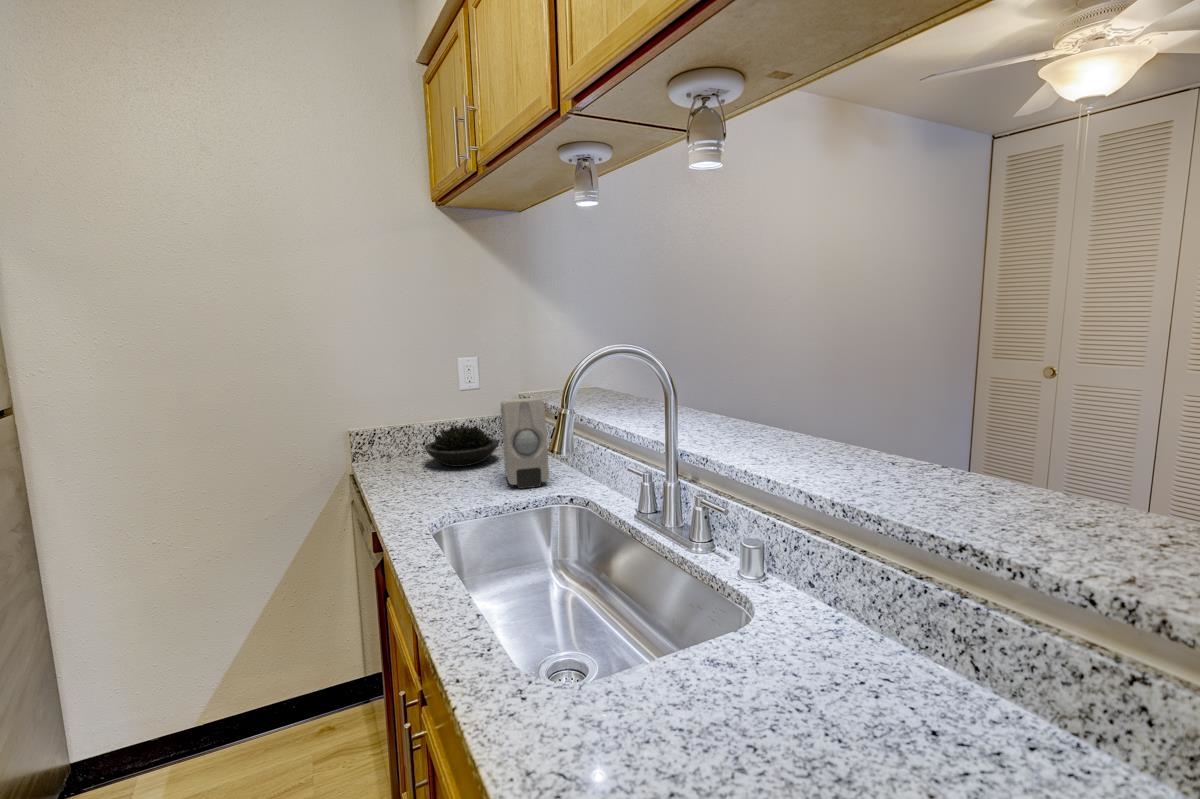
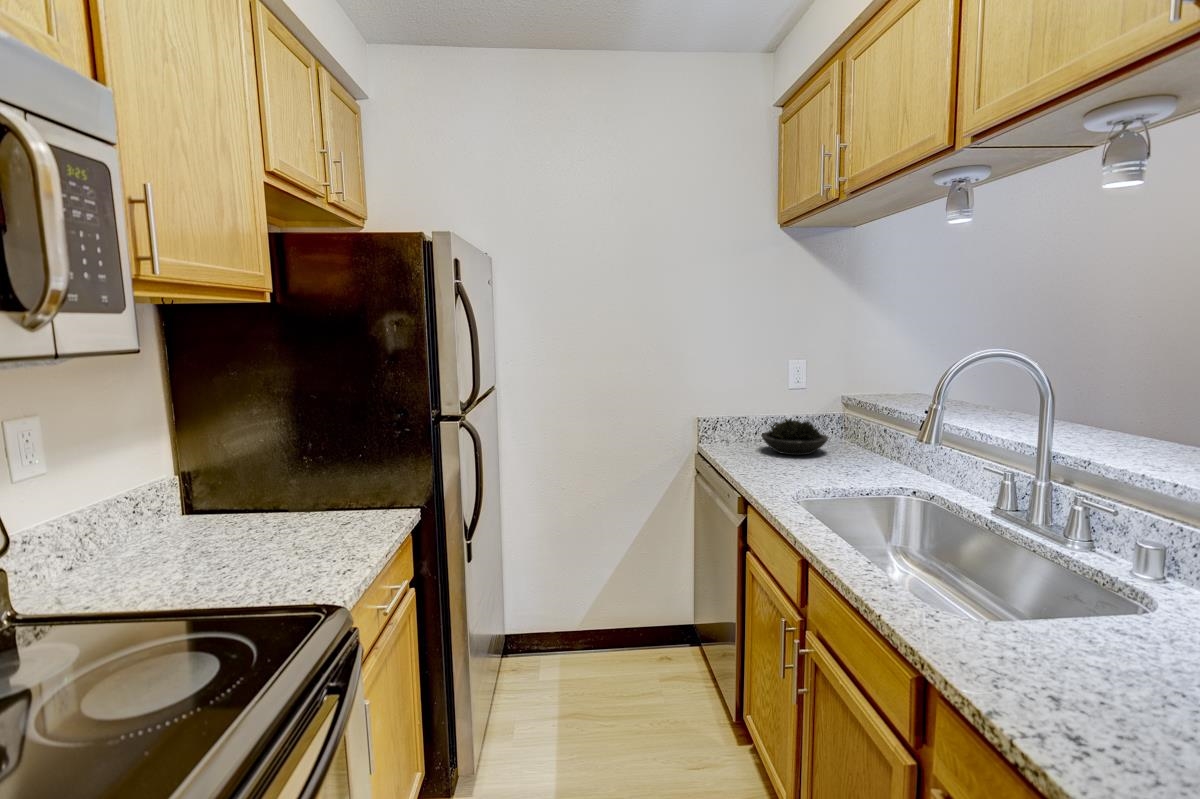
soap dispenser: present [501,398,549,489] -> none [841,398,890,478]

